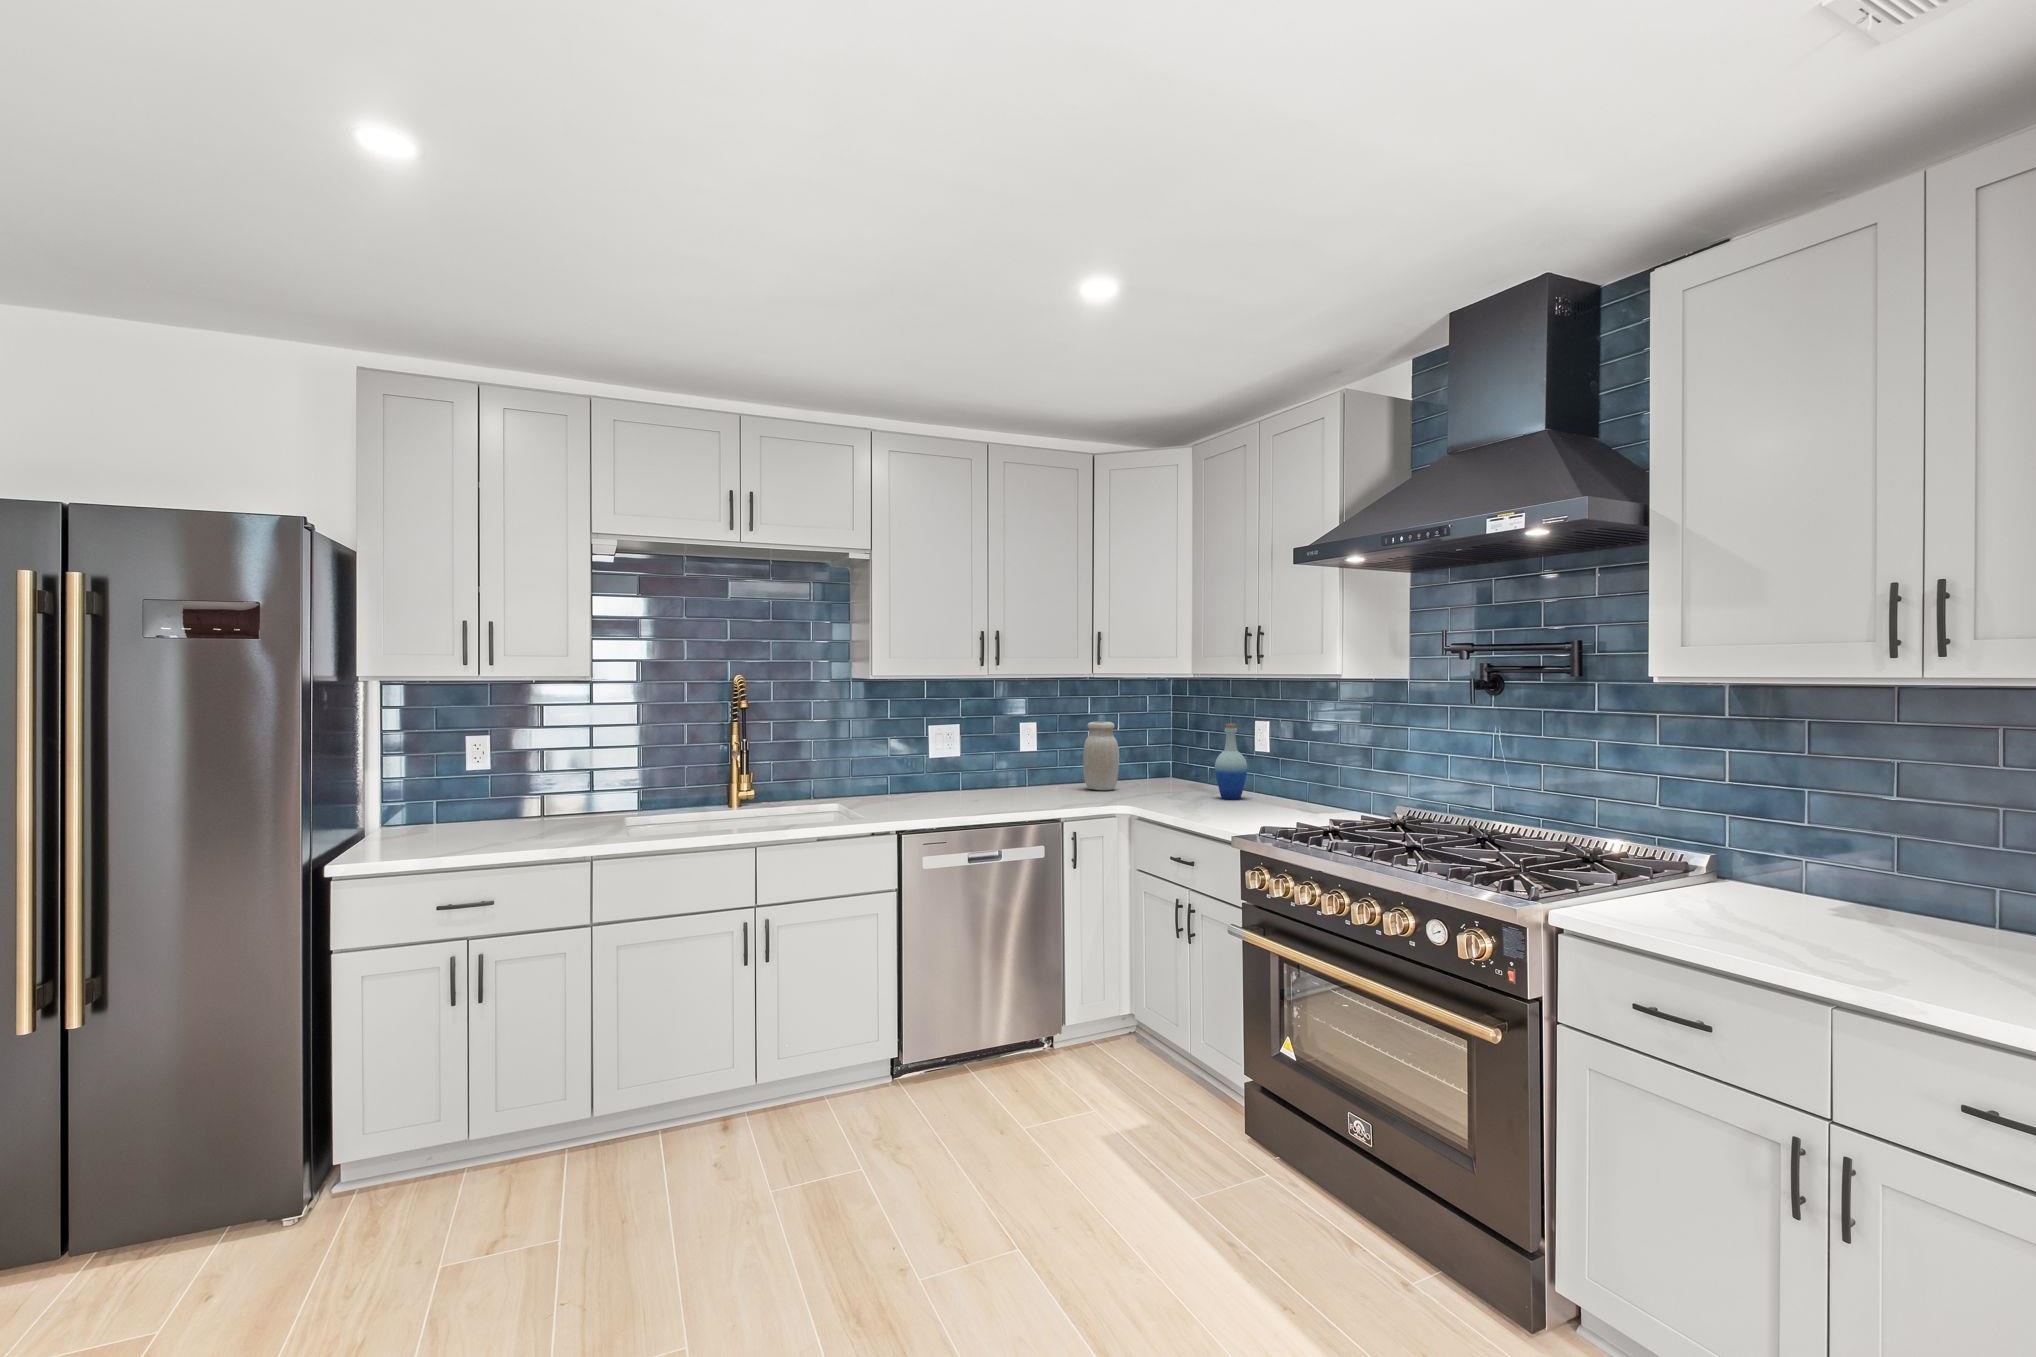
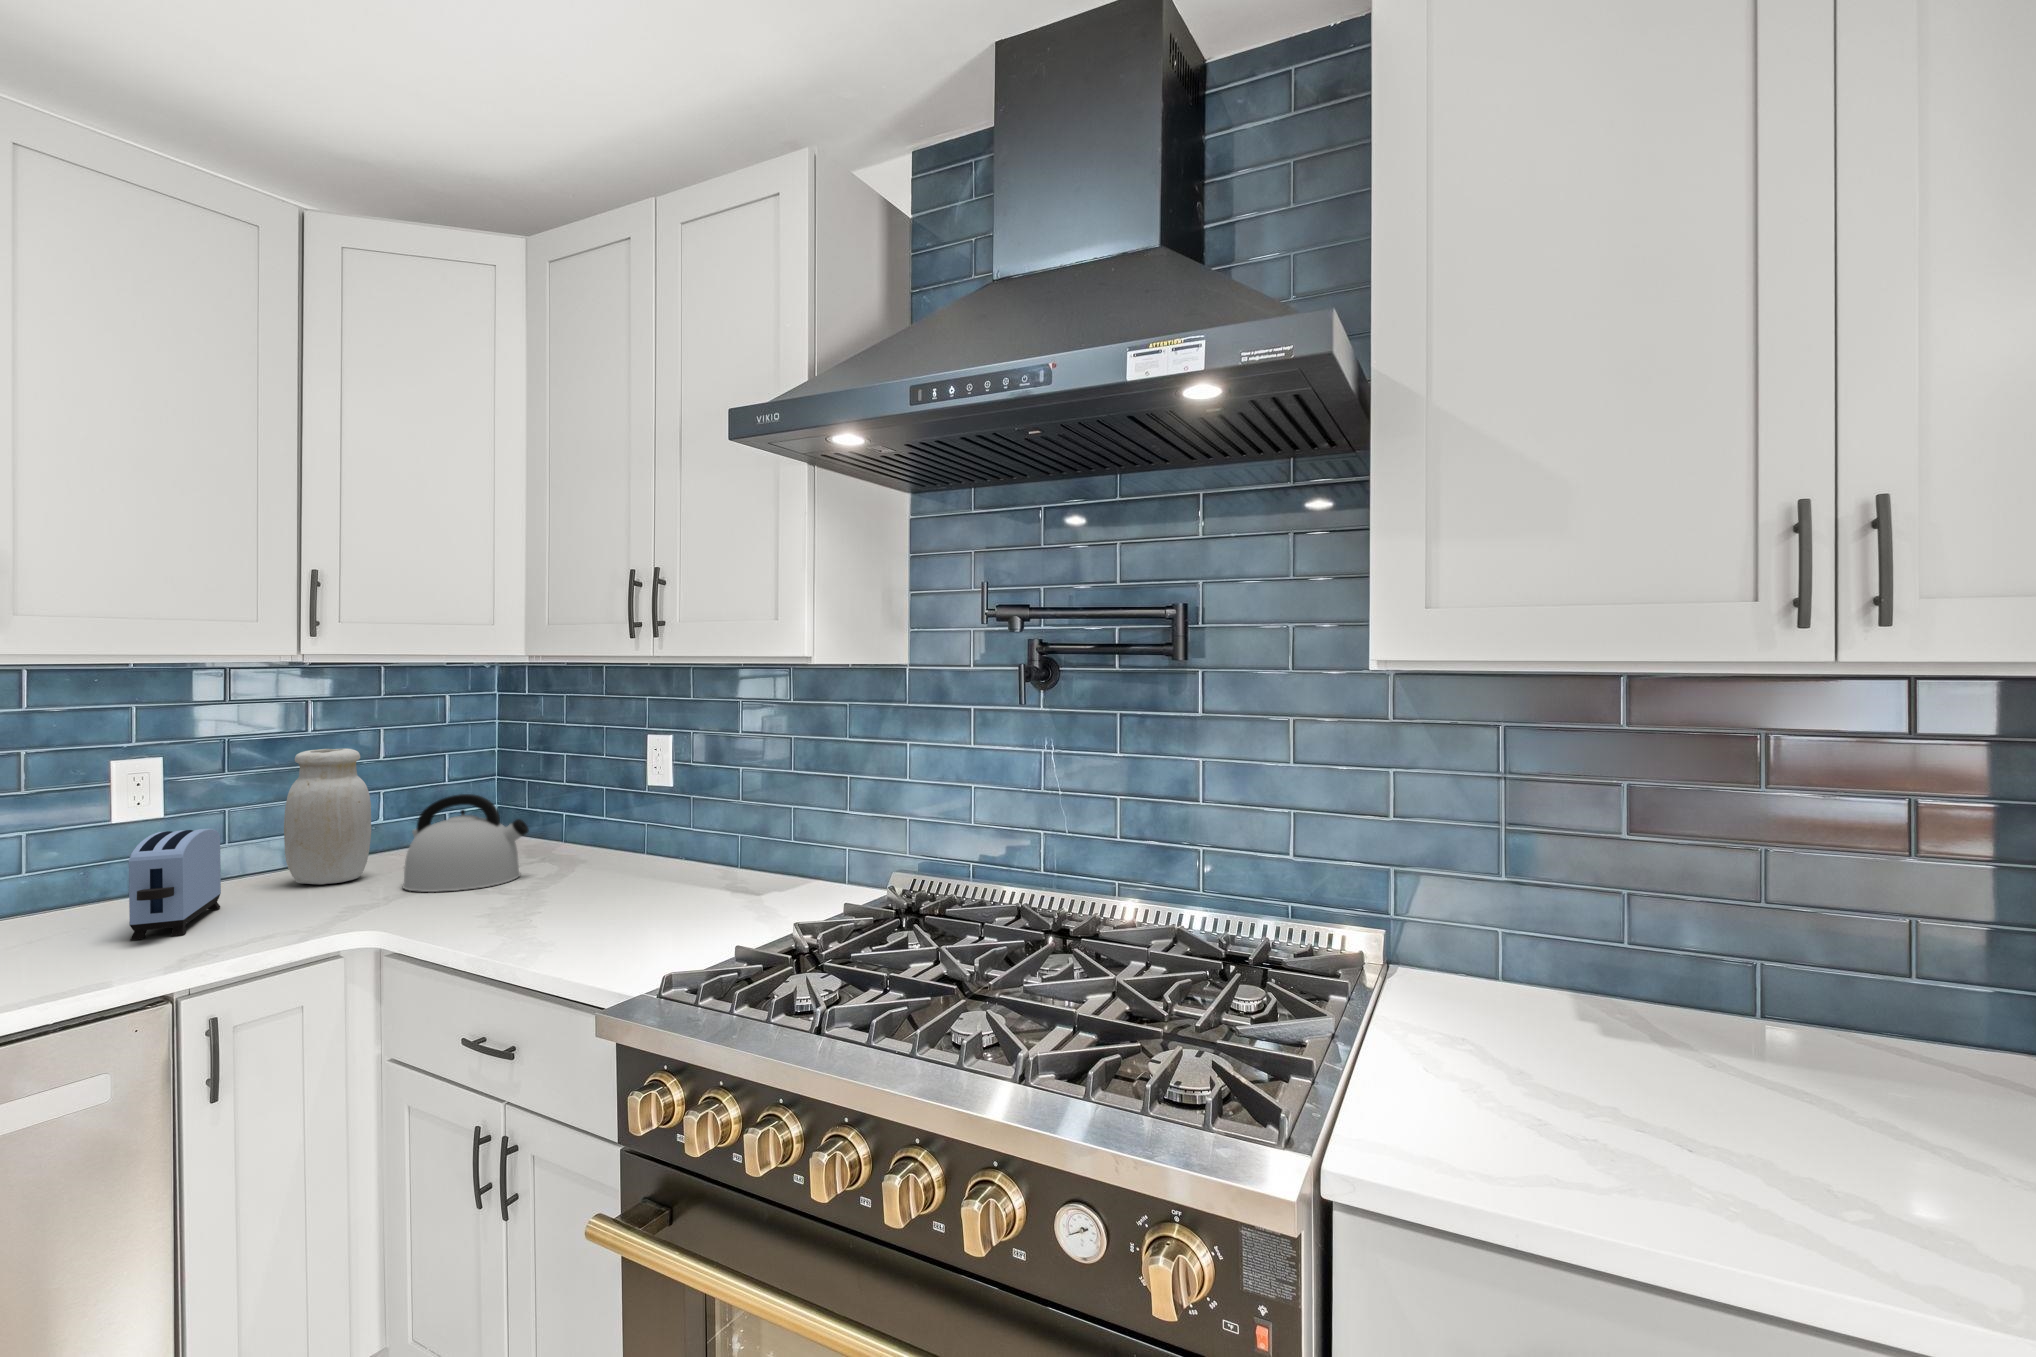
bottle: present [1214,724,1247,799] -> none [568,745,630,880]
kettle: none [1135,748,1195,797] -> present [403,794,529,892]
toaster: none [1038,755,1063,800] -> present [129,829,221,940]

